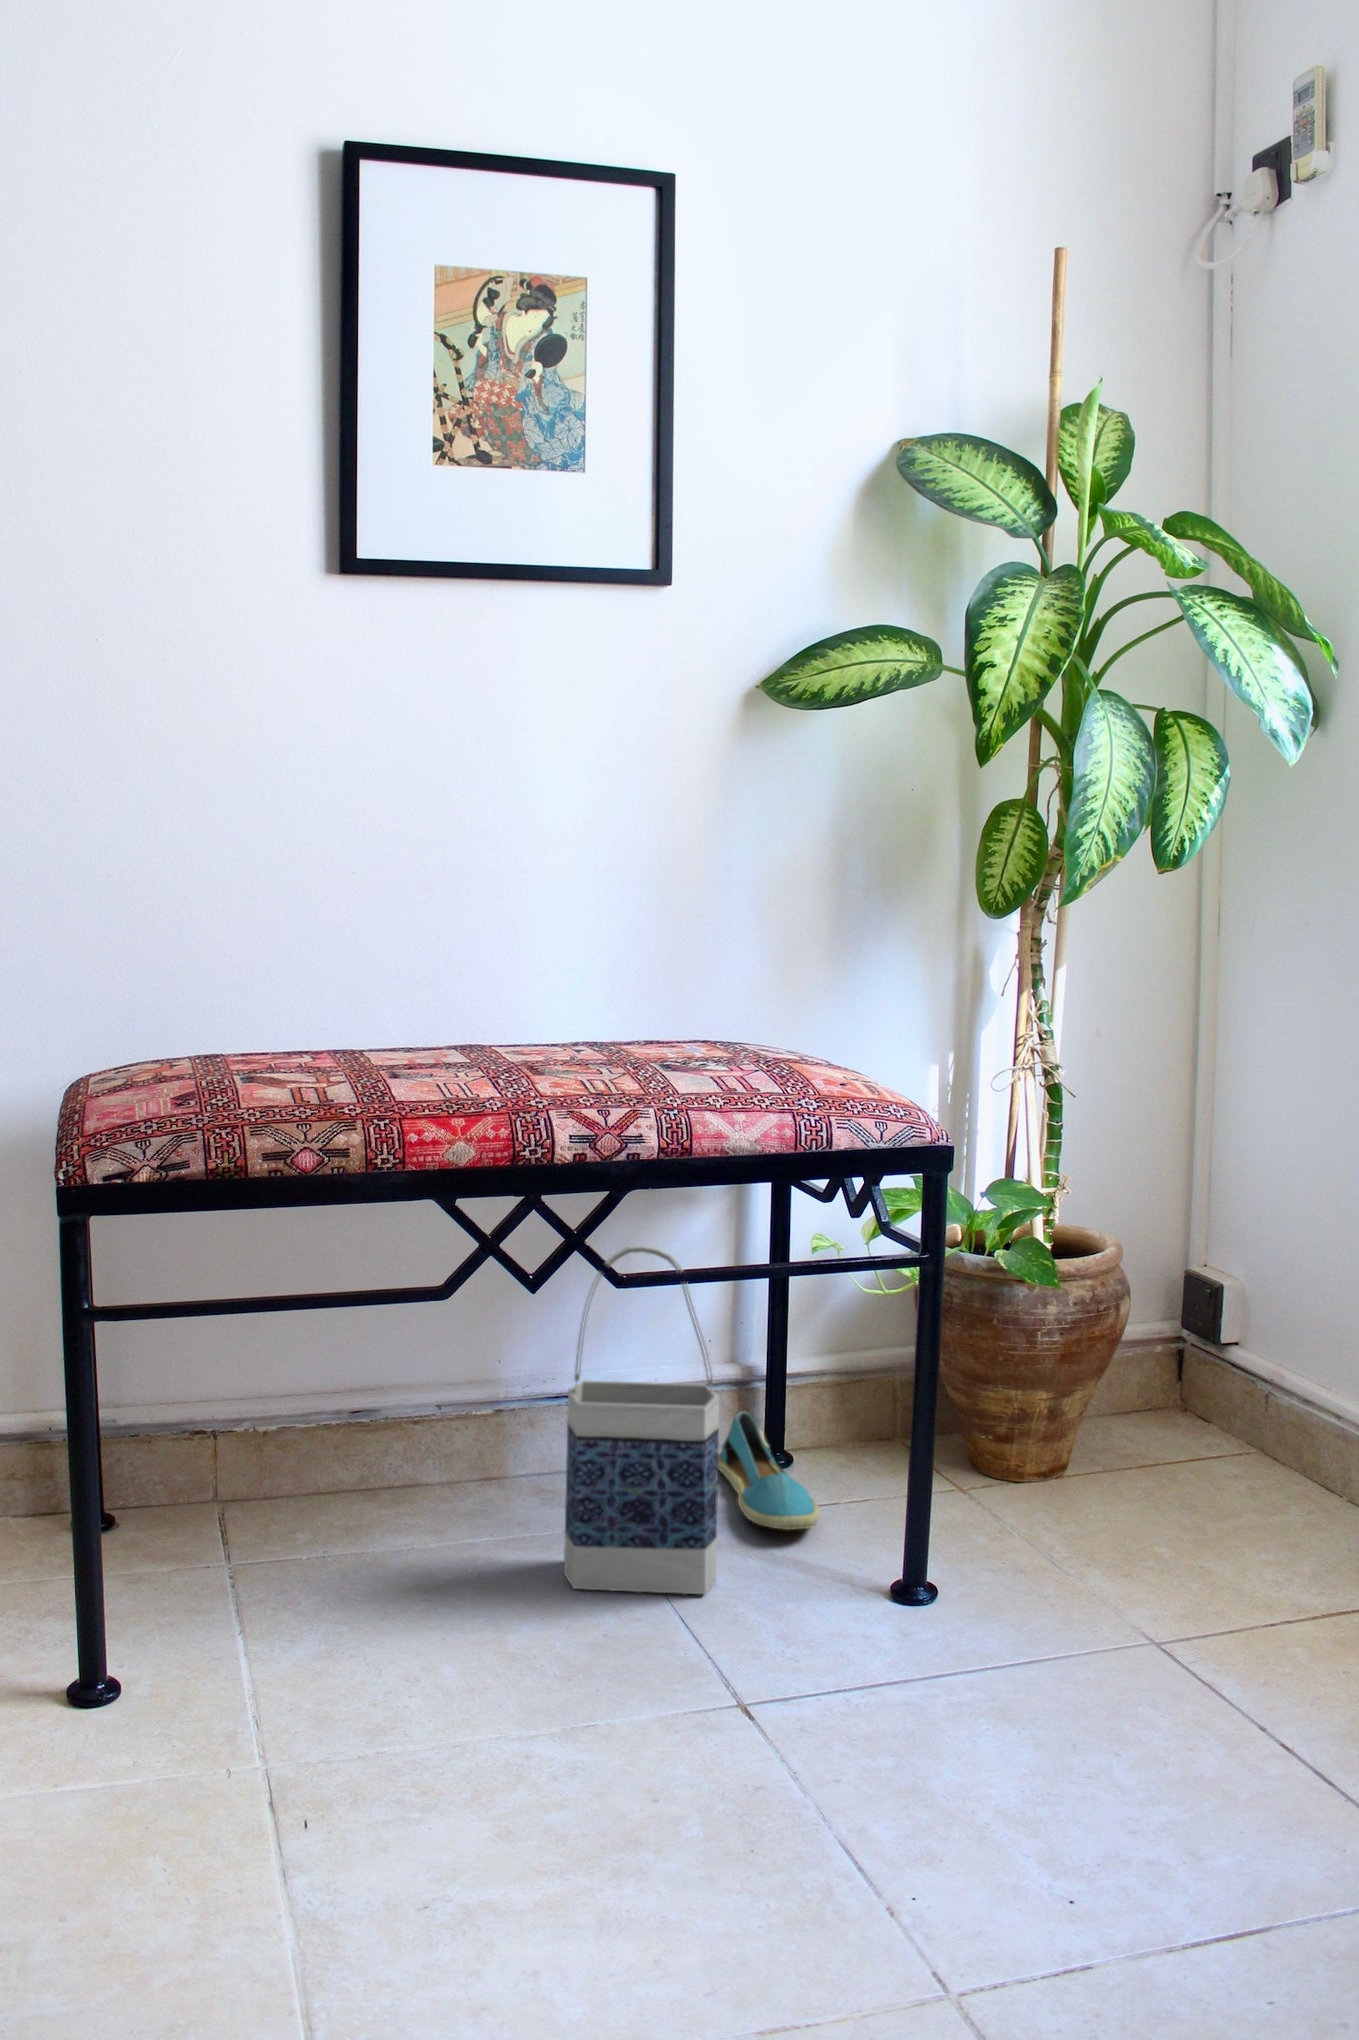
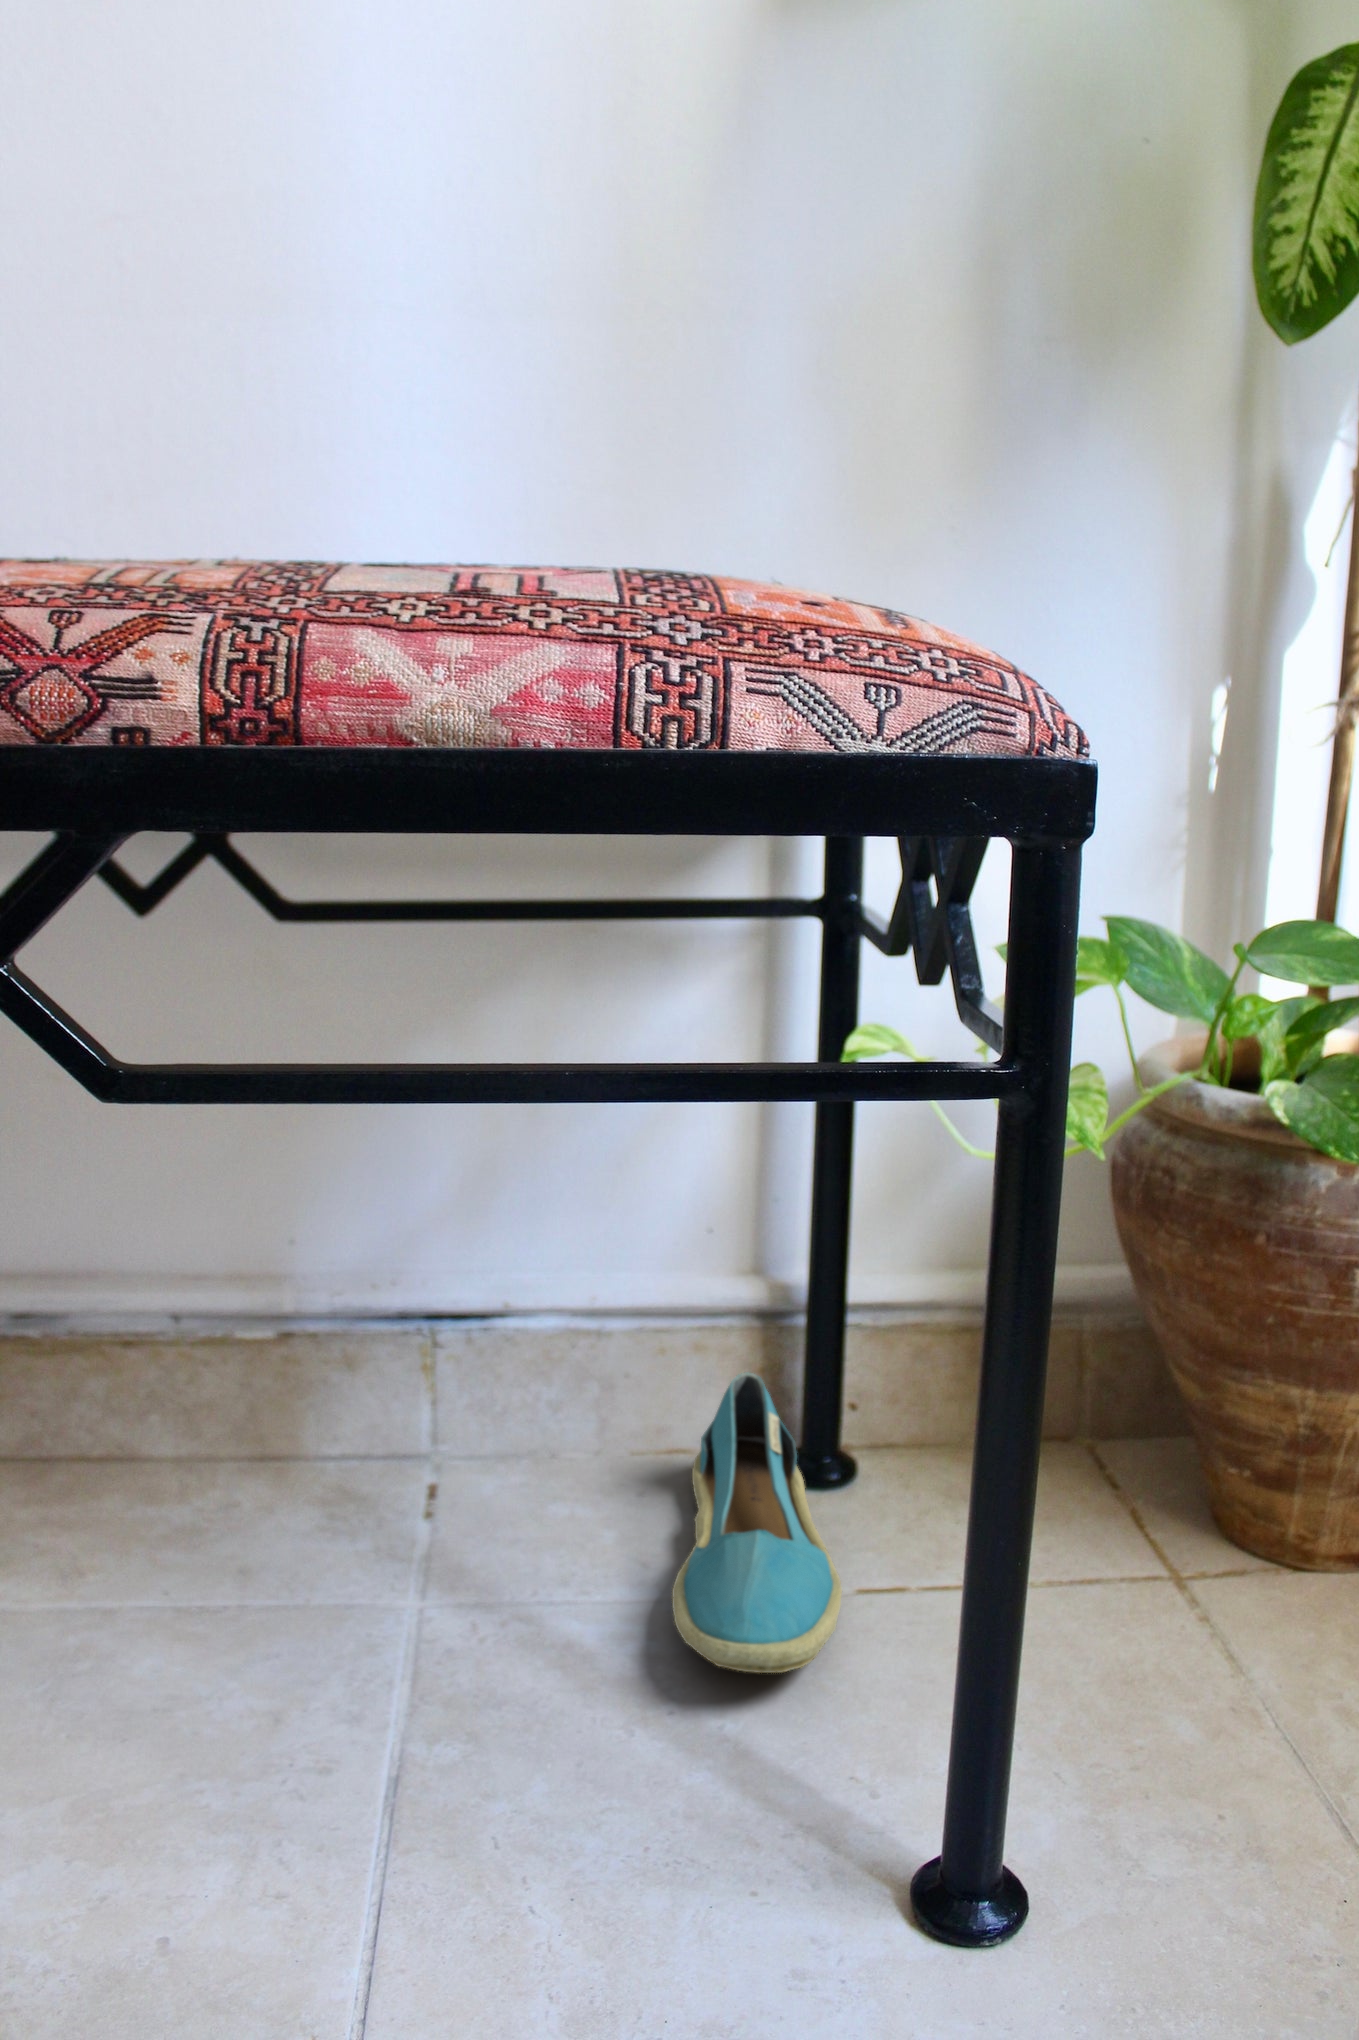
bag: present [564,1245,720,1594] -> none [160,1016,524,1863]

